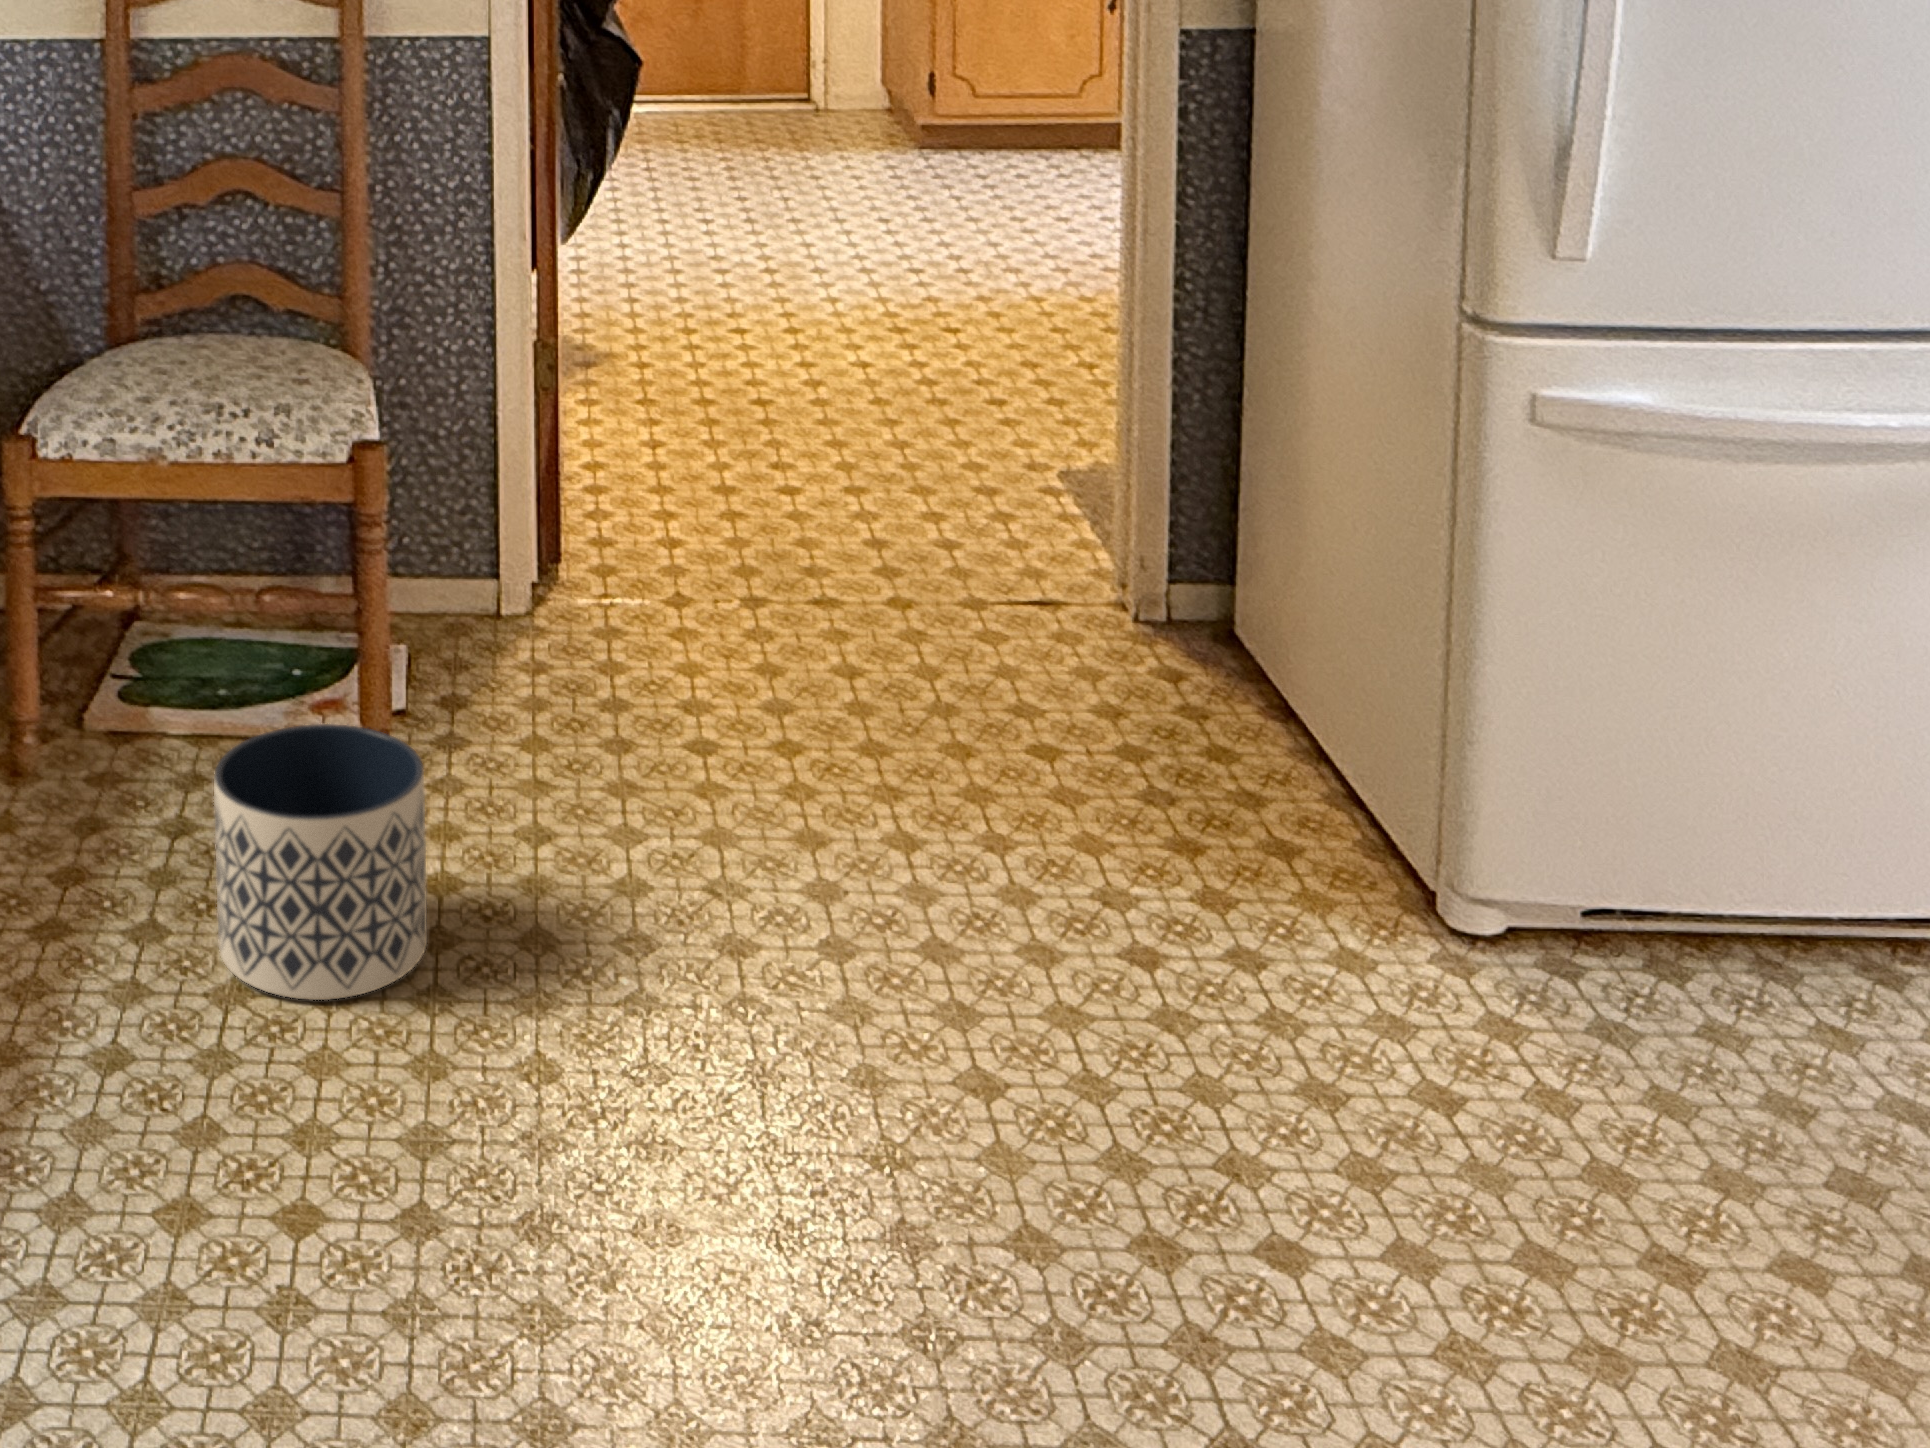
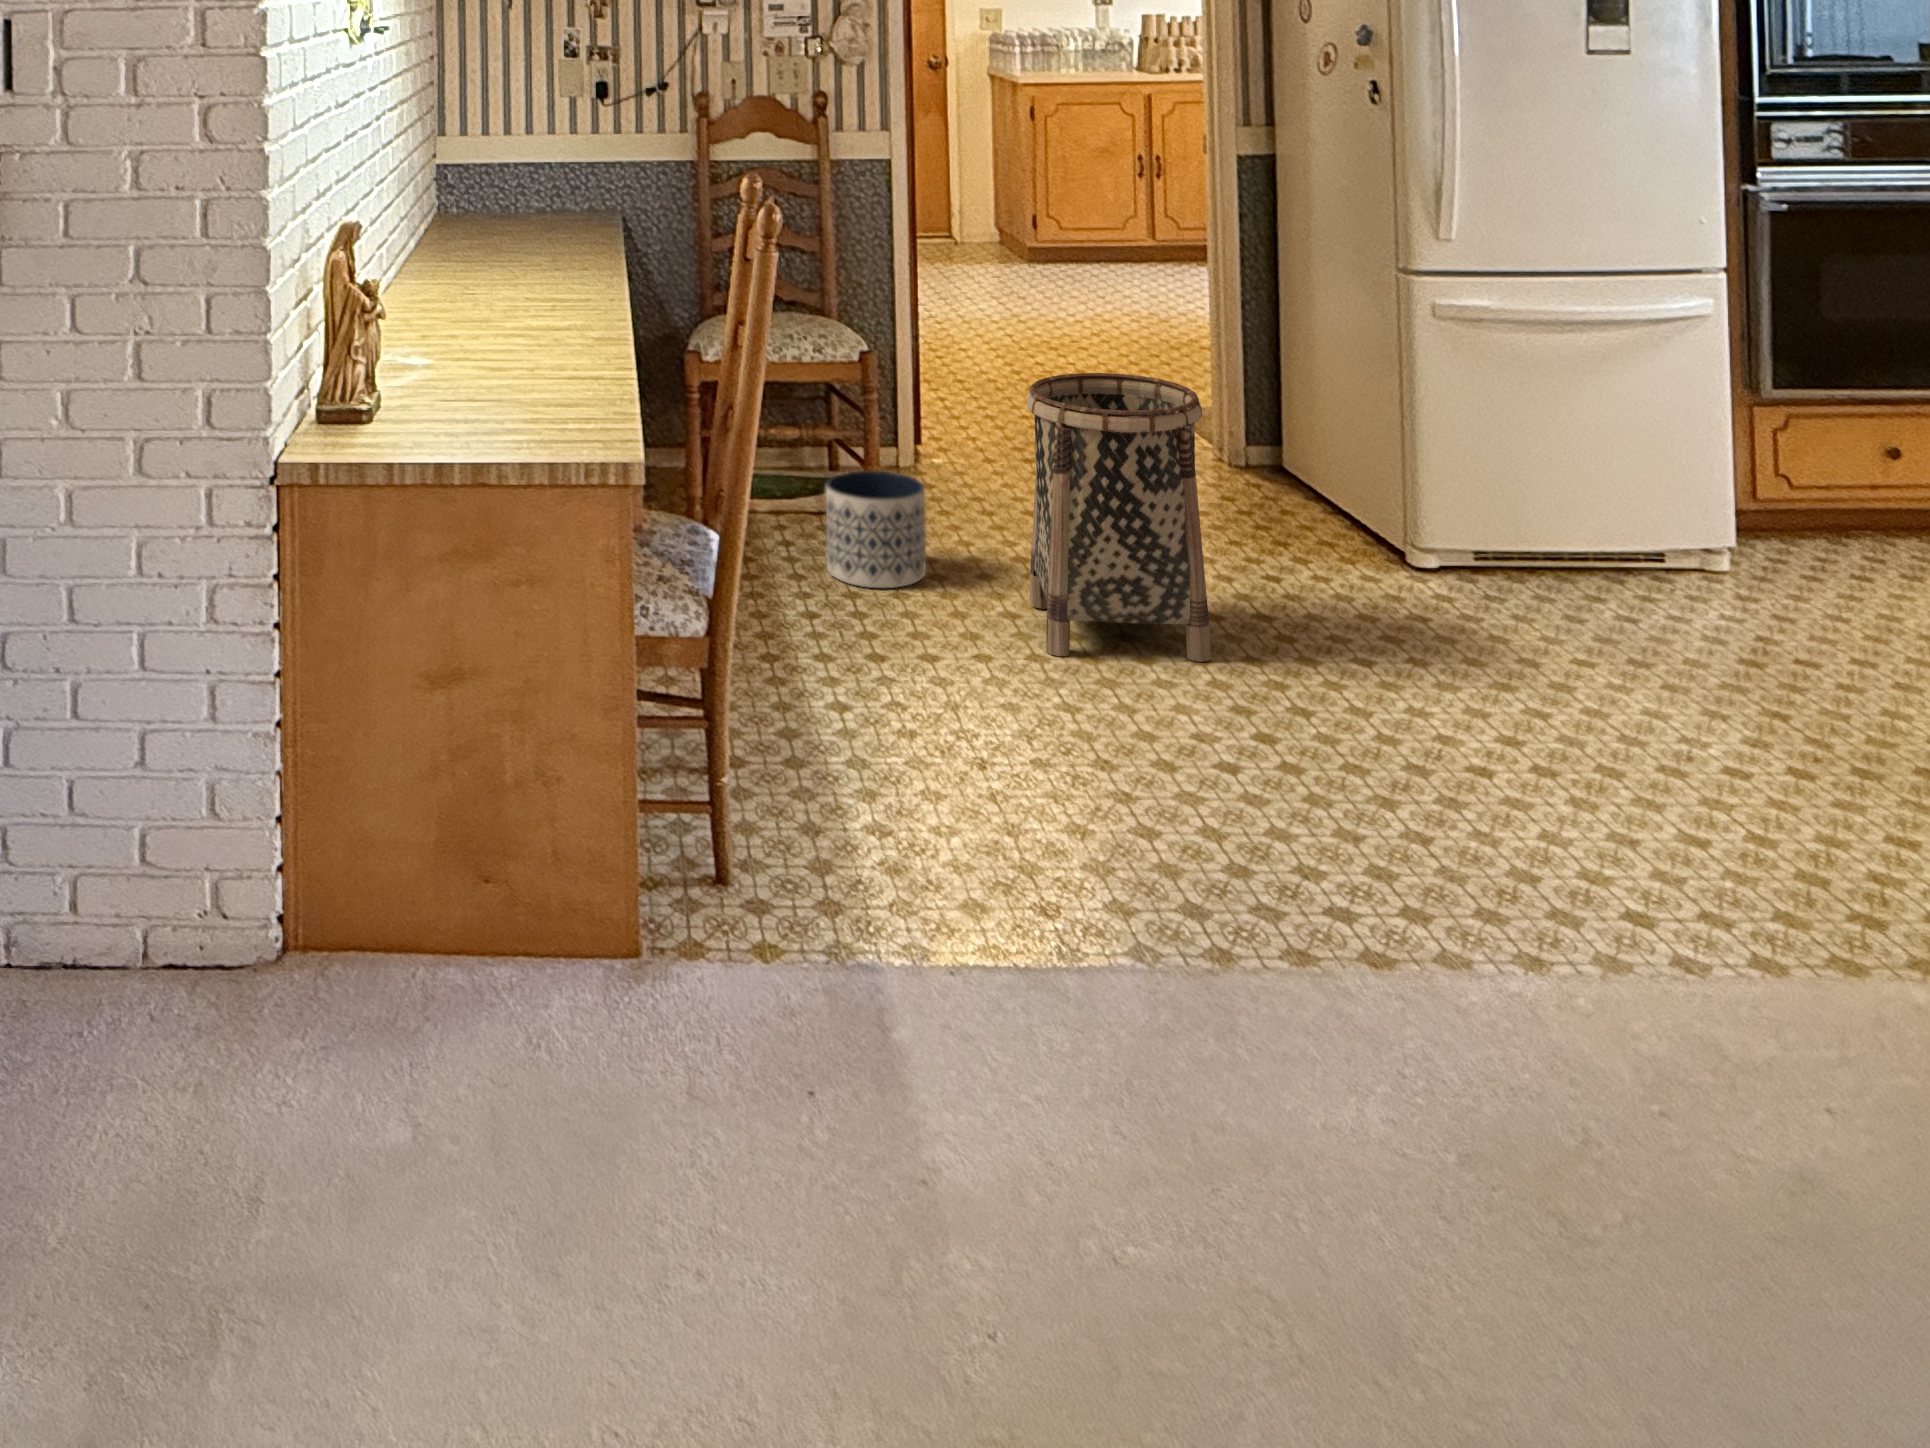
basket: none [579,570,972,1284] -> present [1027,373,1211,662]

